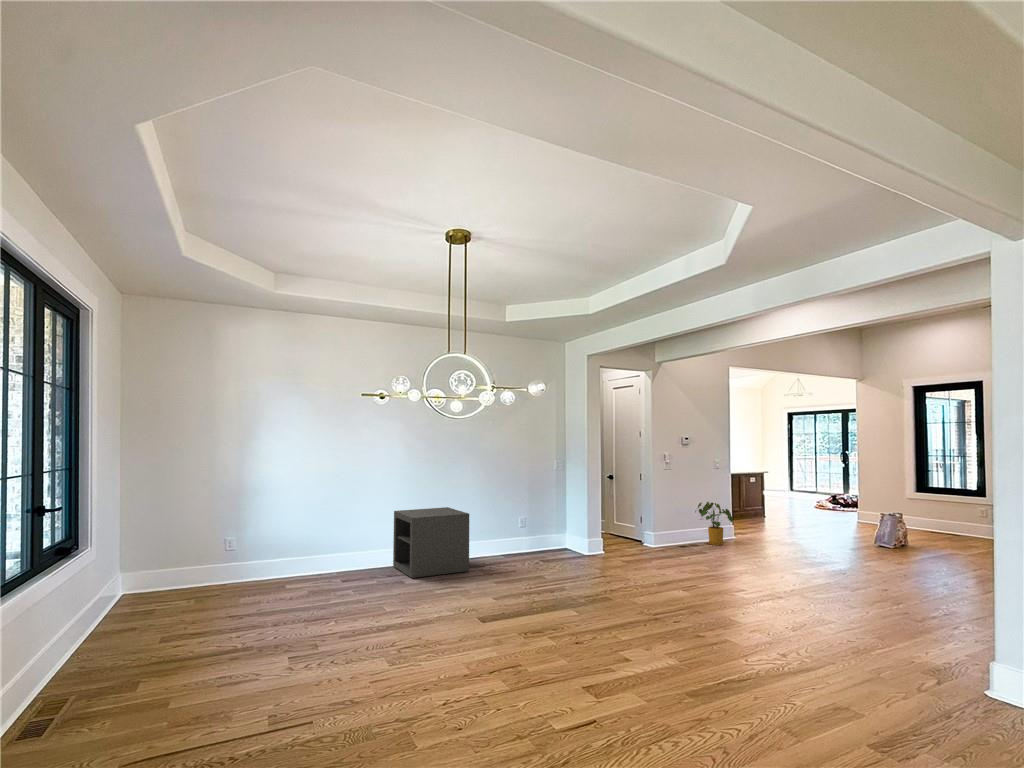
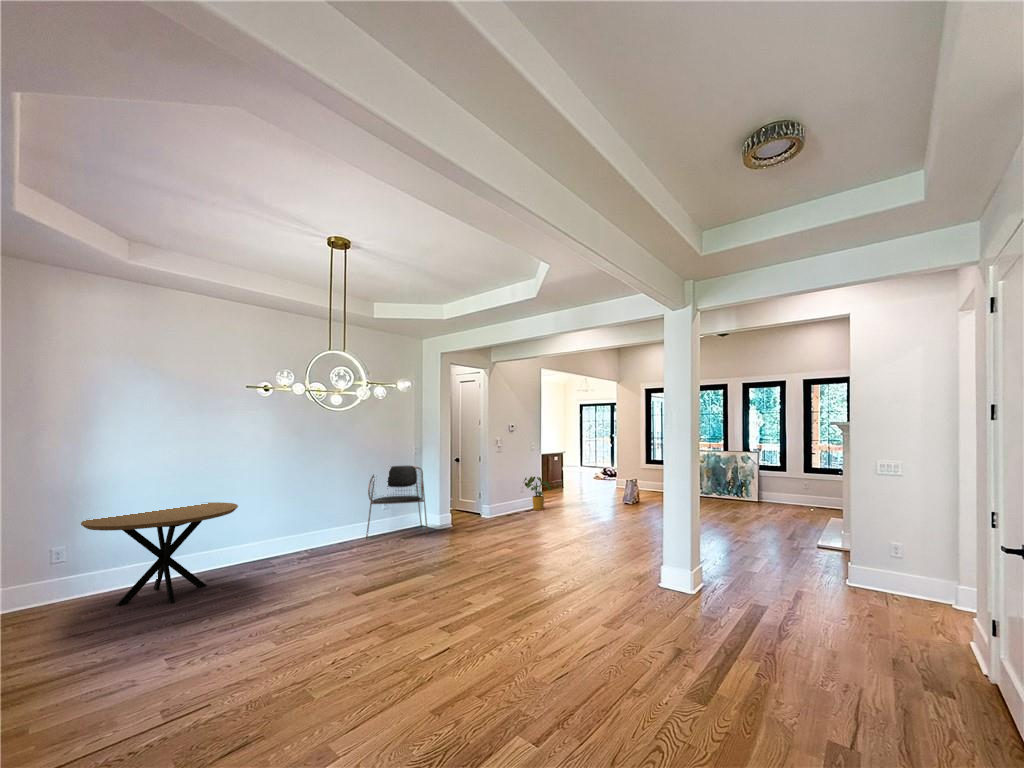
dining chair: none [504,479,572,563] -> present [366,466,428,539]
dining table: none [238,504,371,601] -> present [81,502,238,606]
storage cabinet: present [393,507,469,578] -> none [258,498,336,567]

